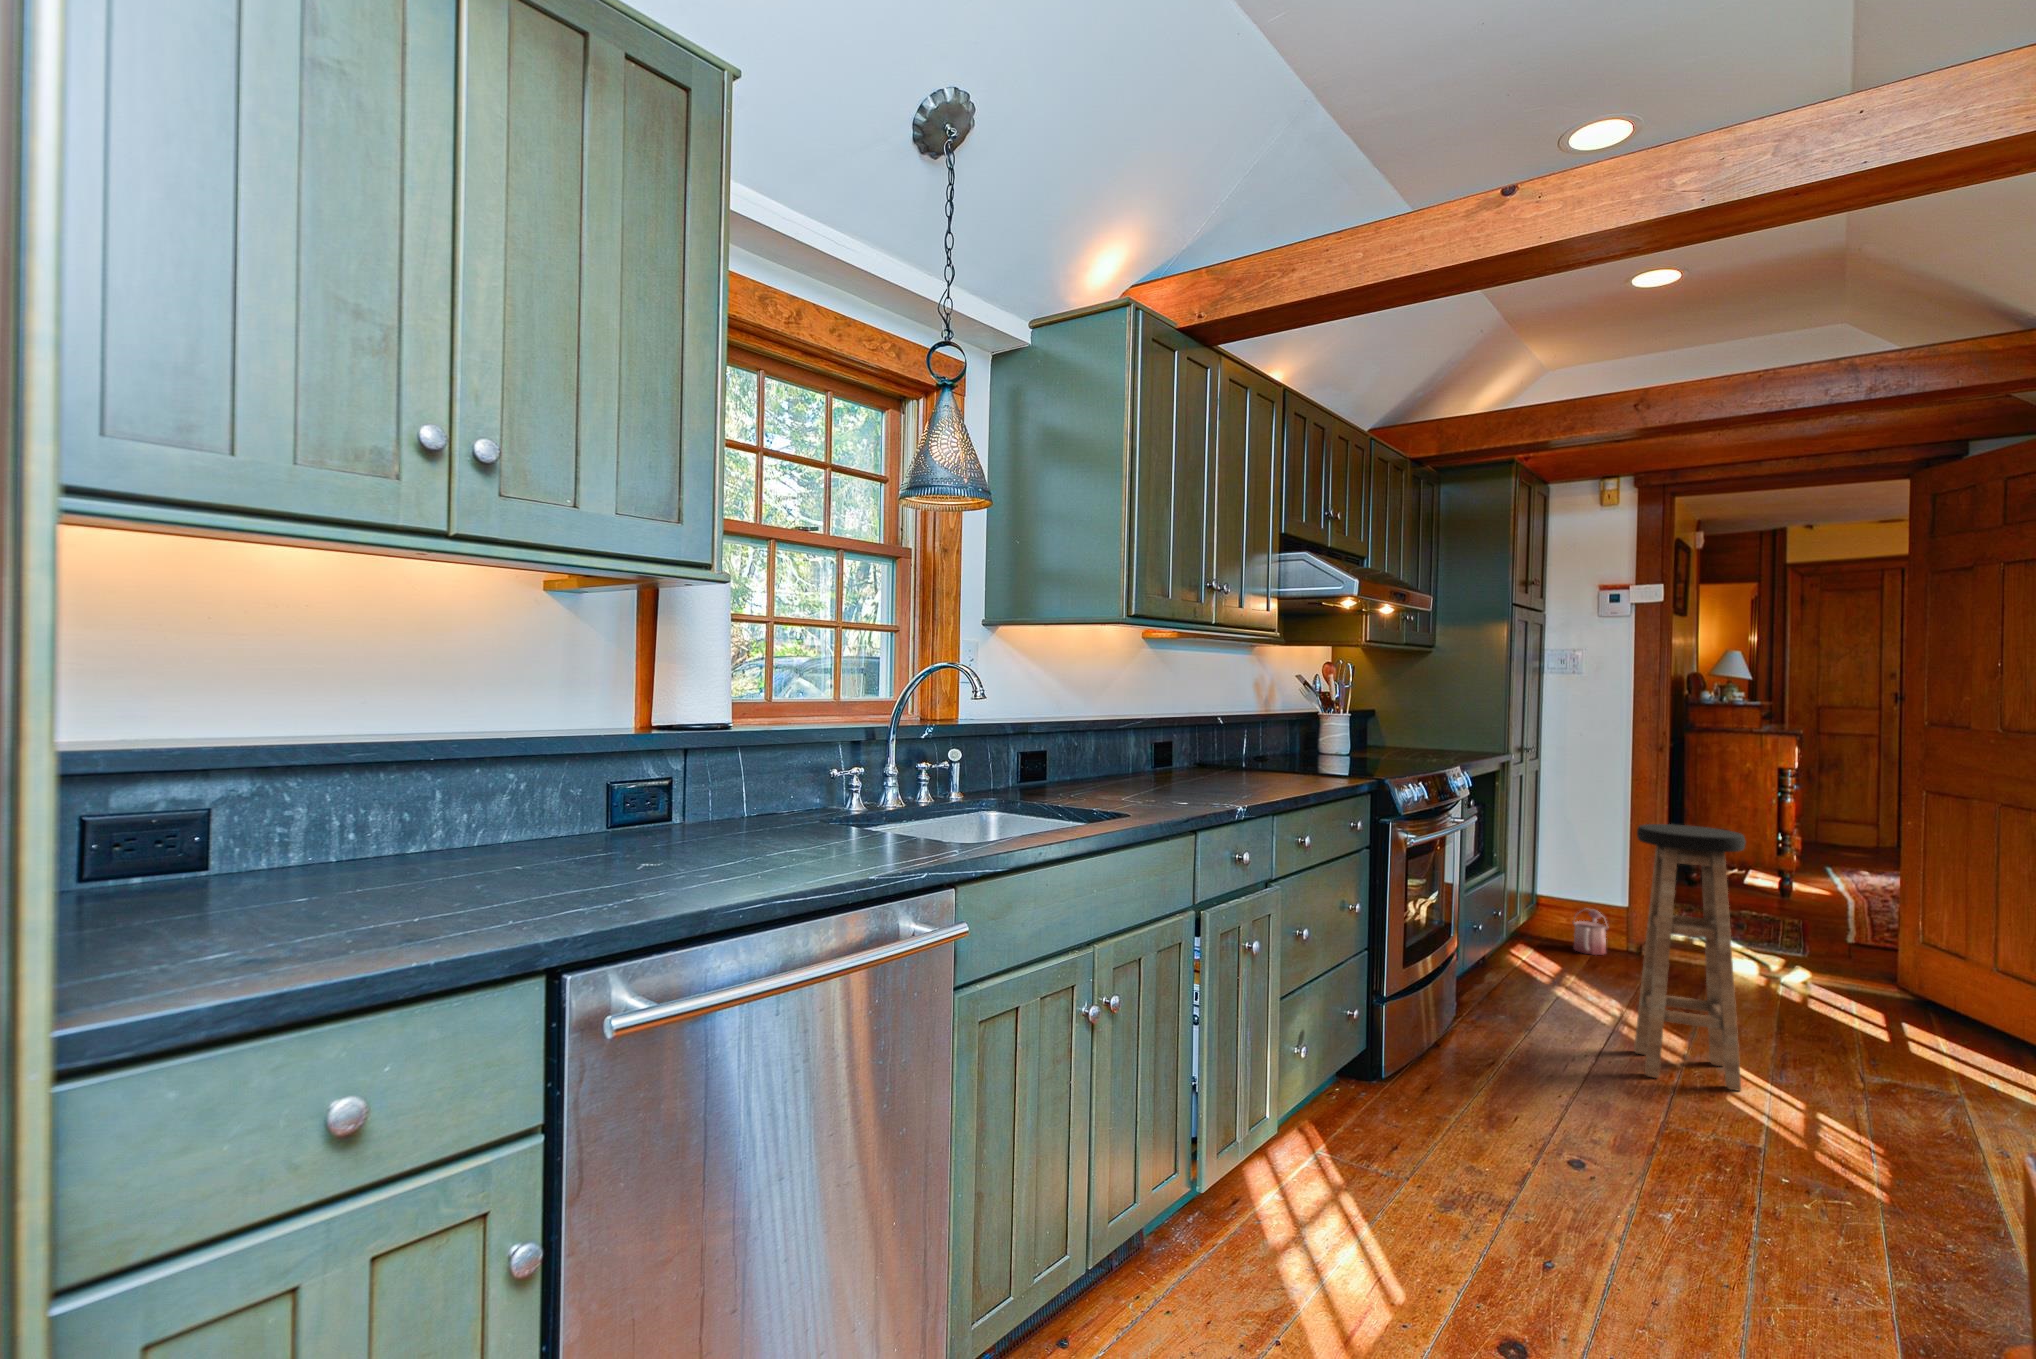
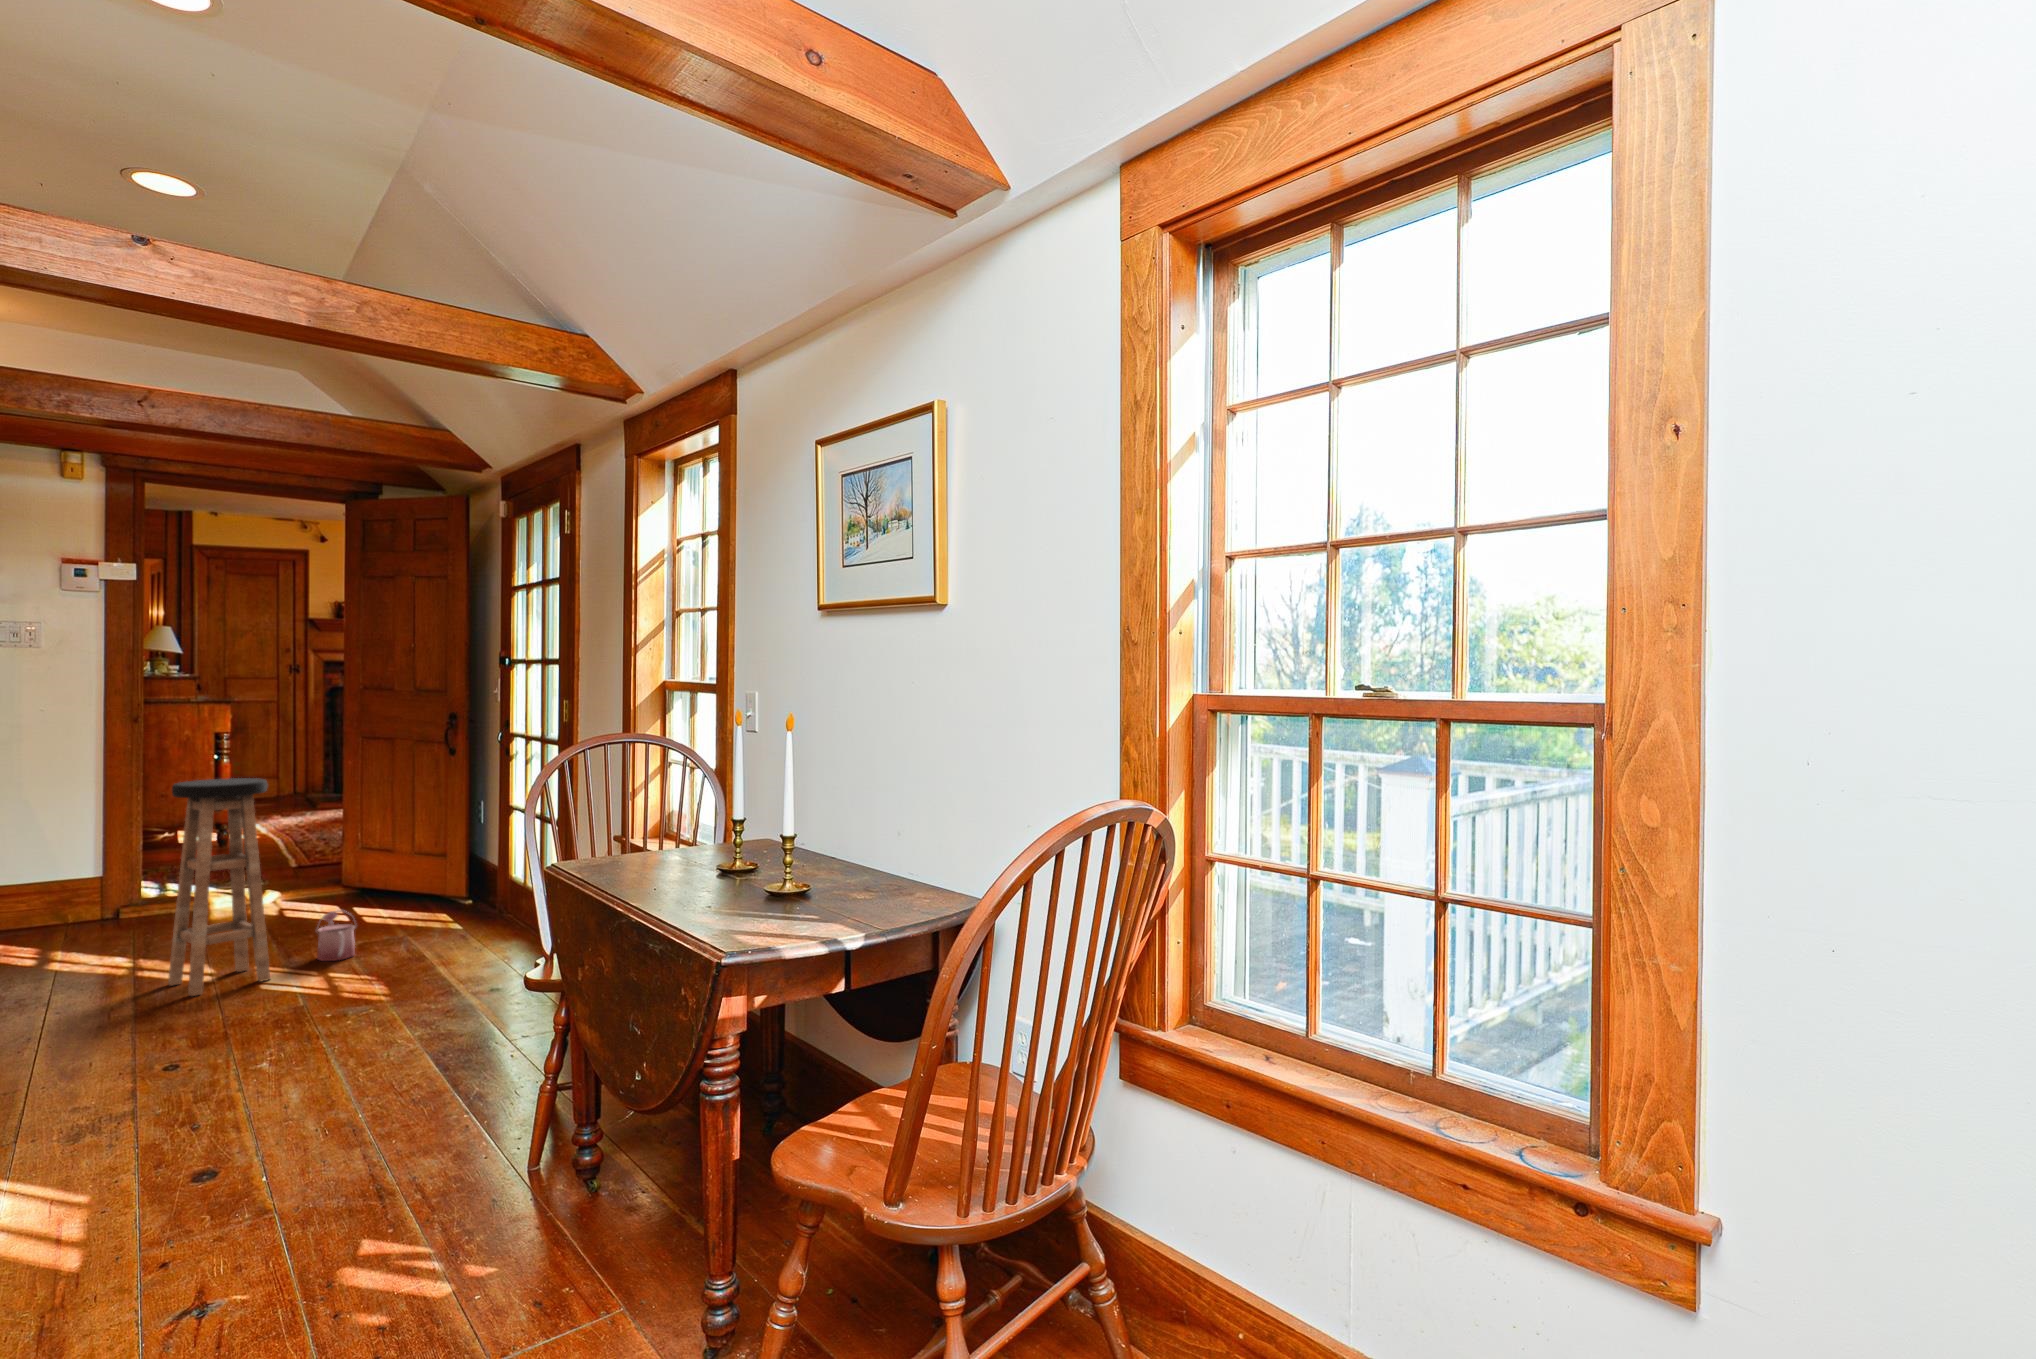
watering can: present [1573,909,1608,955] -> present [316,910,357,961]

